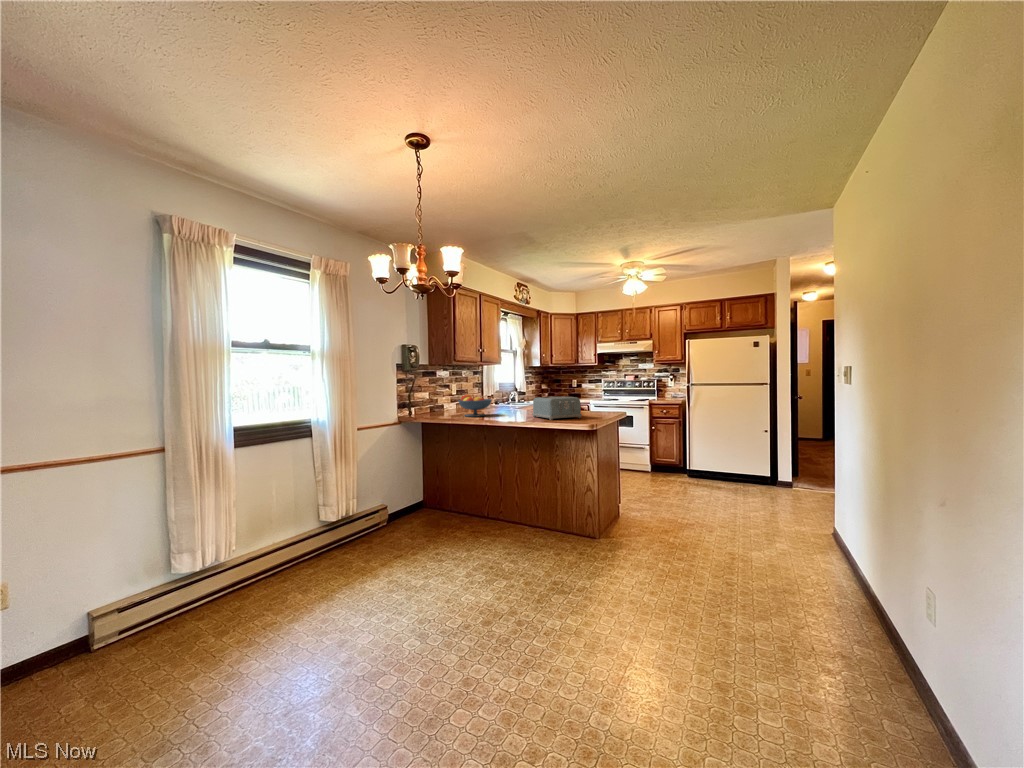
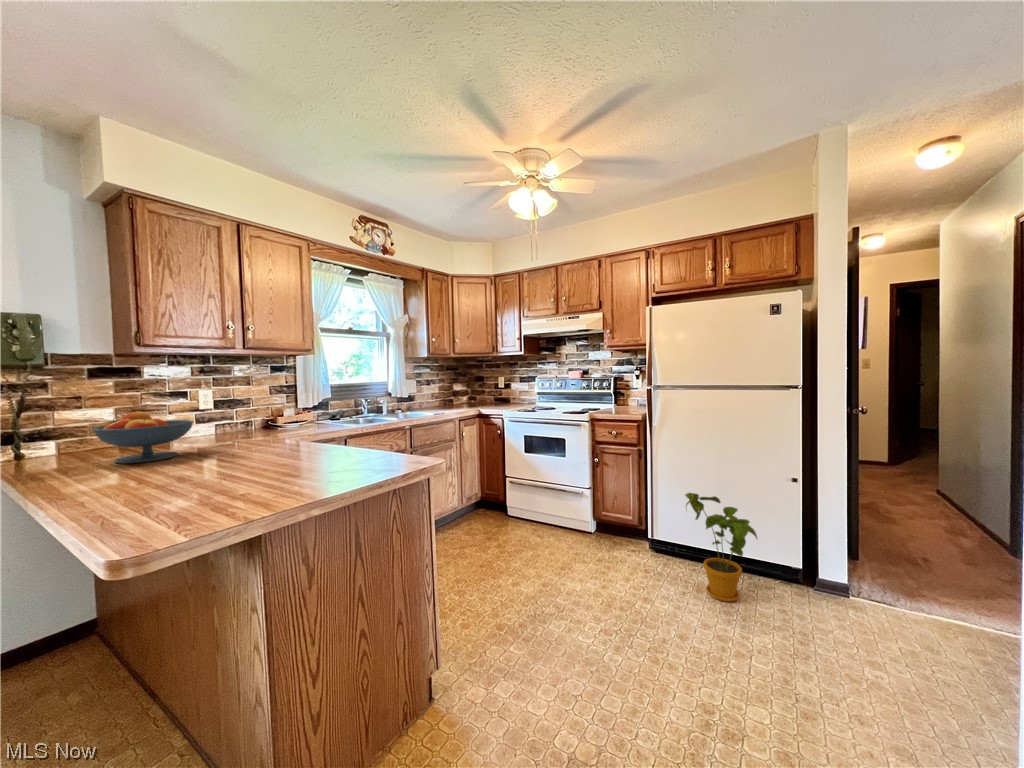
toaster: present [532,396,582,420] -> none [195,420,317,491]
house plant: none [712,437,749,491] -> present [685,493,757,602]

